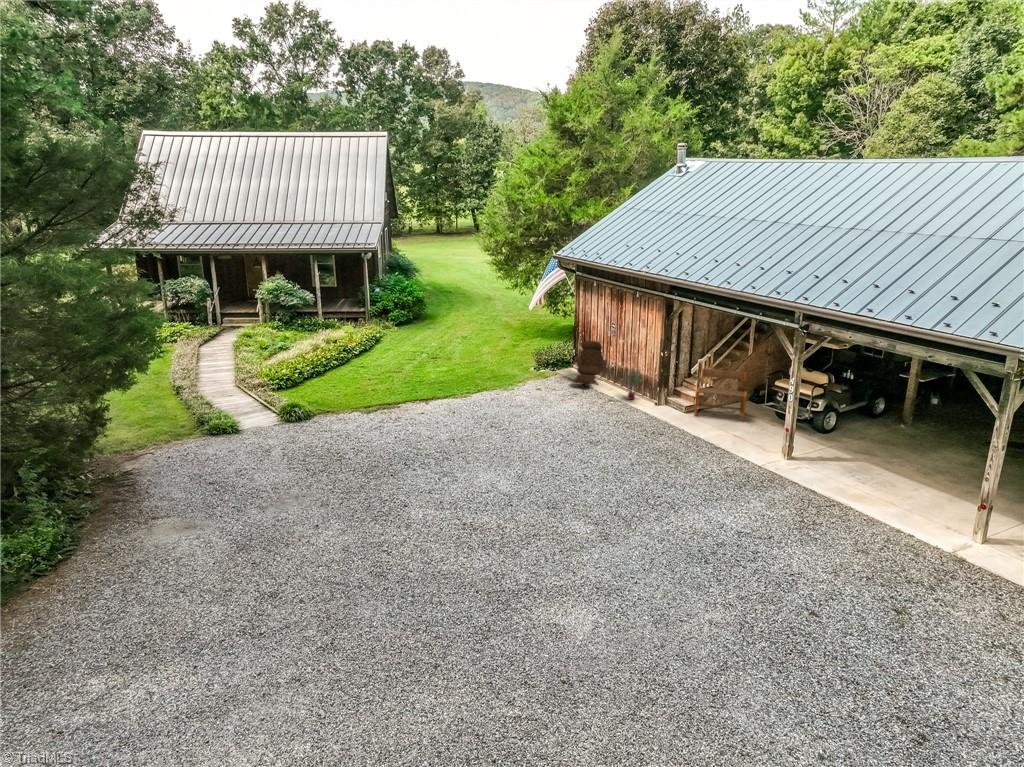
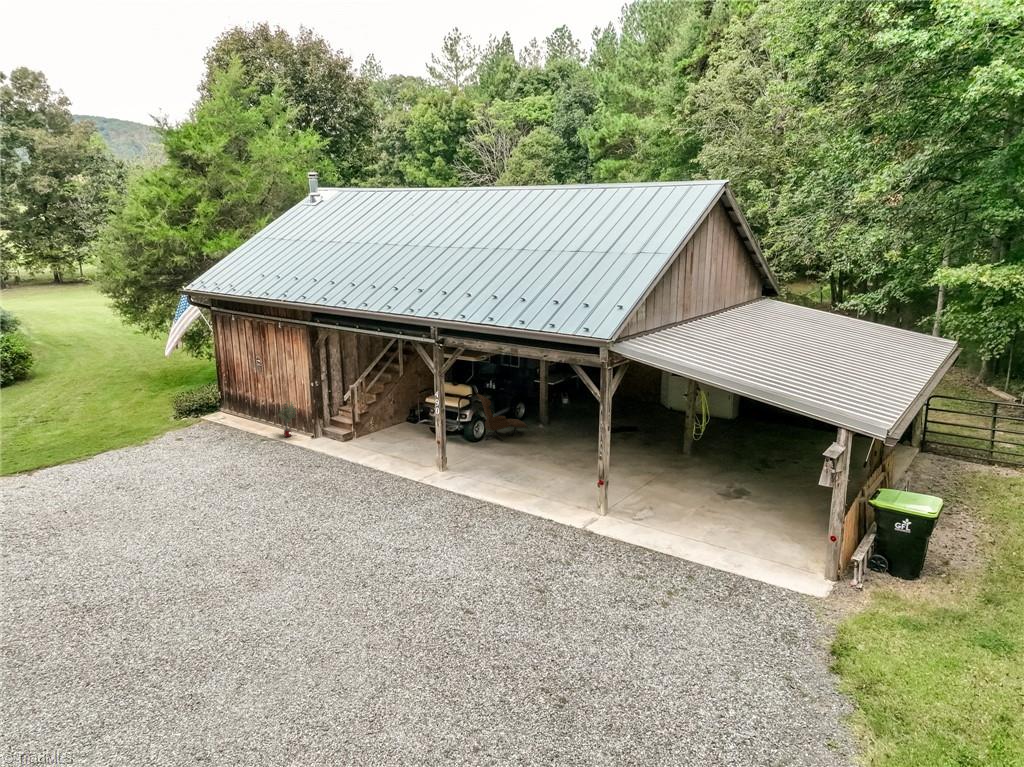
lounge chair: present [575,341,607,389] -> present [477,394,527,440]
bench: present [694,368,747,421] -> none [353,393,403,443]

